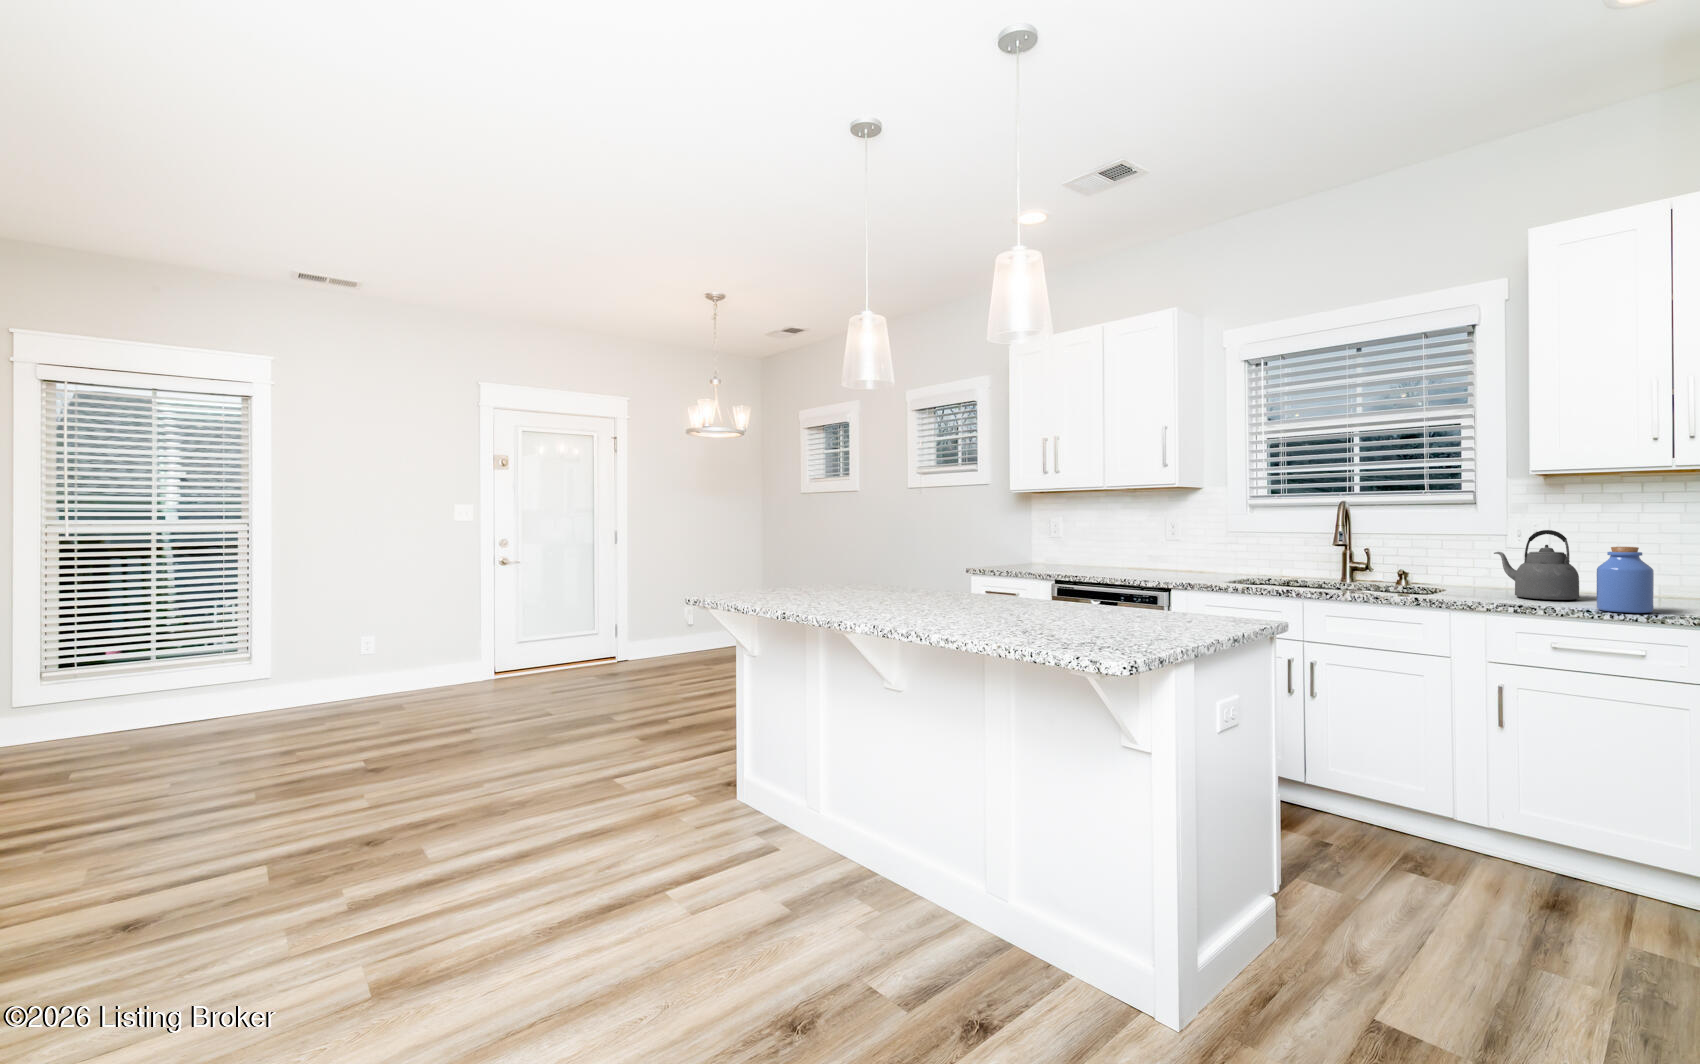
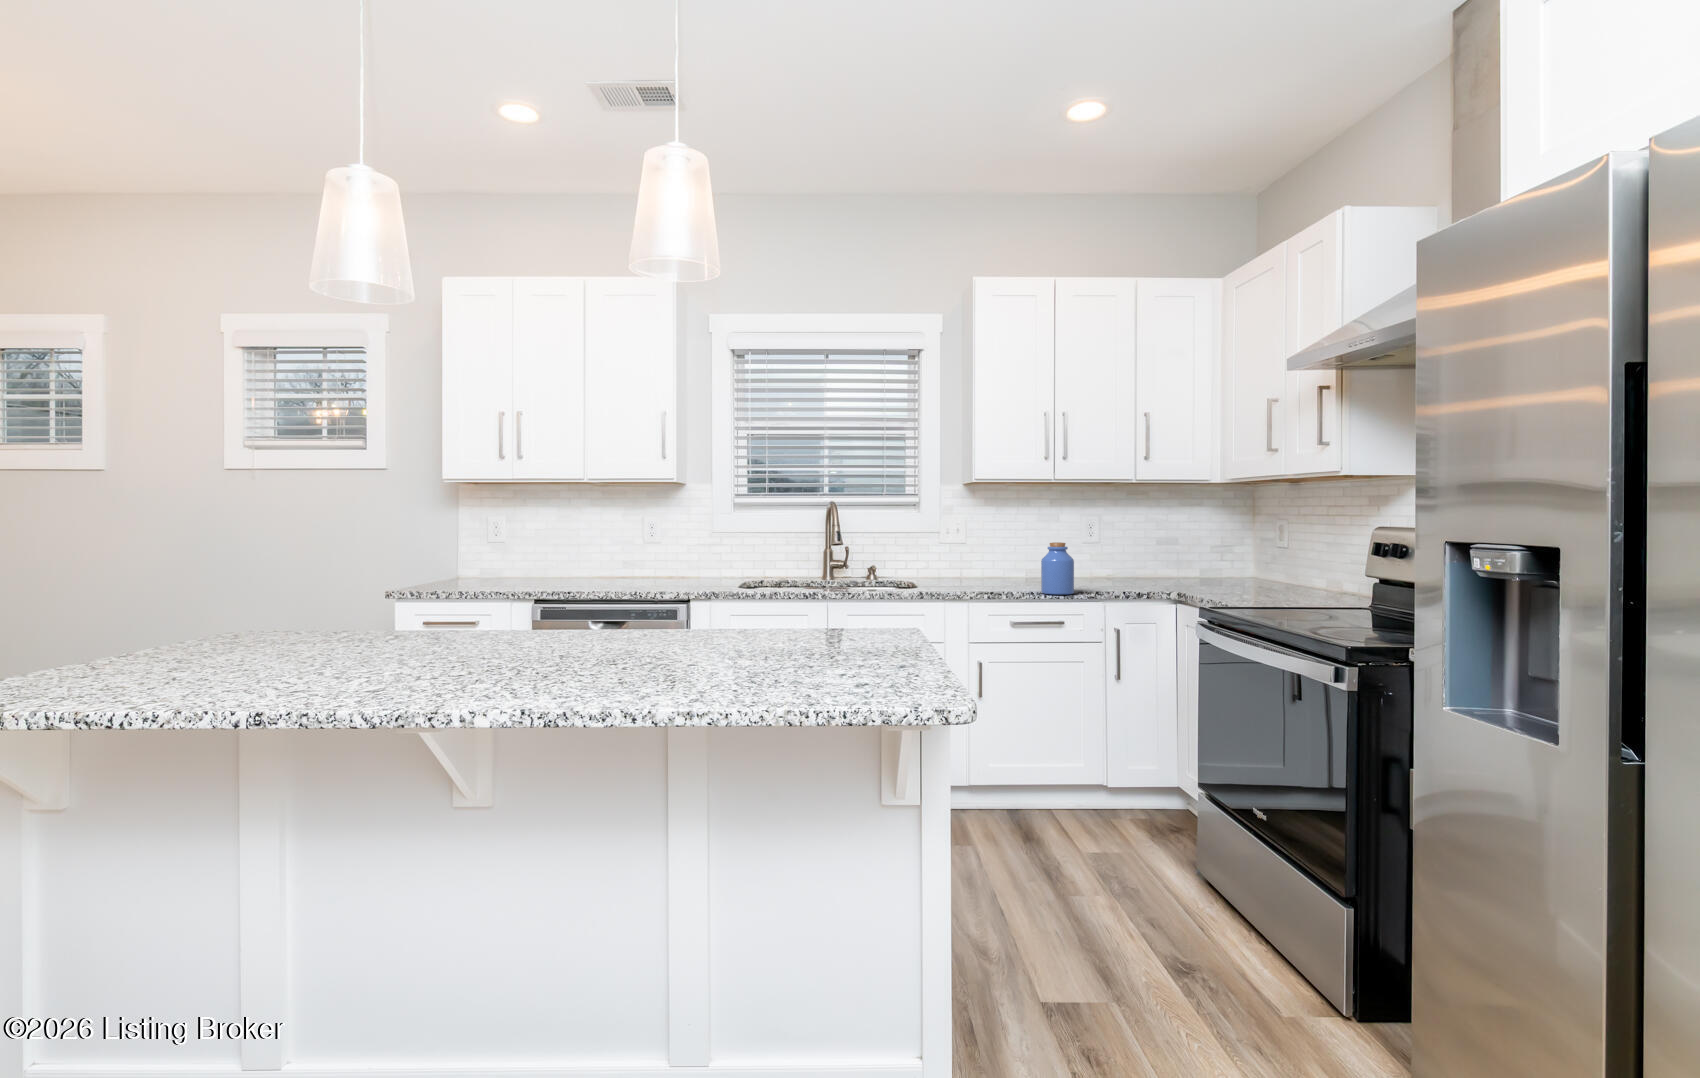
kettle: present [1494,530,1579,600] -> none [955,530,1014,587]

